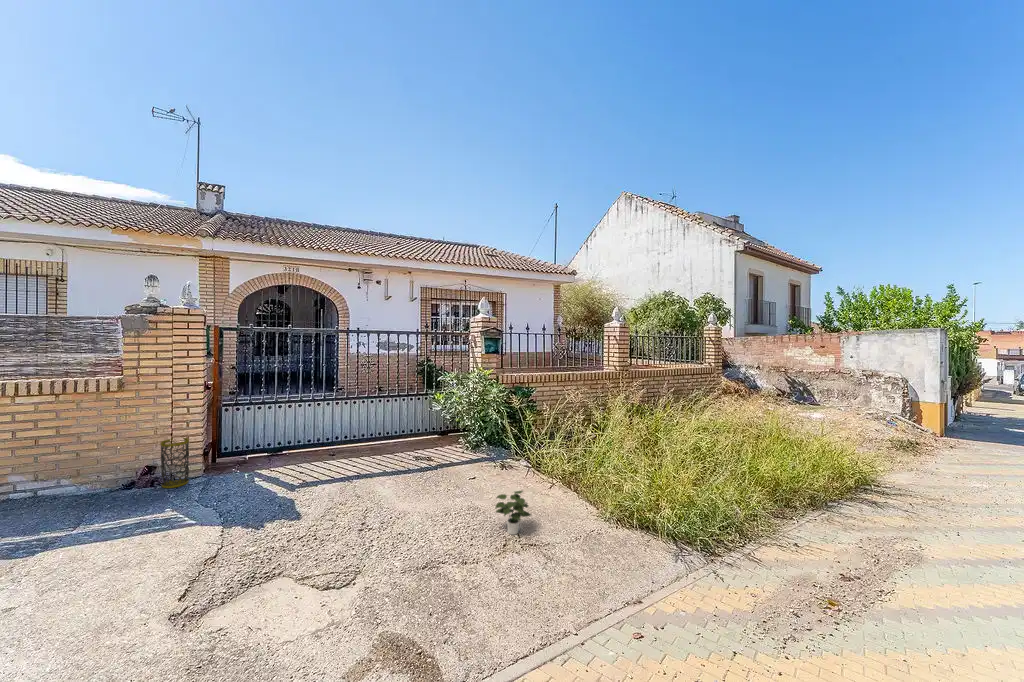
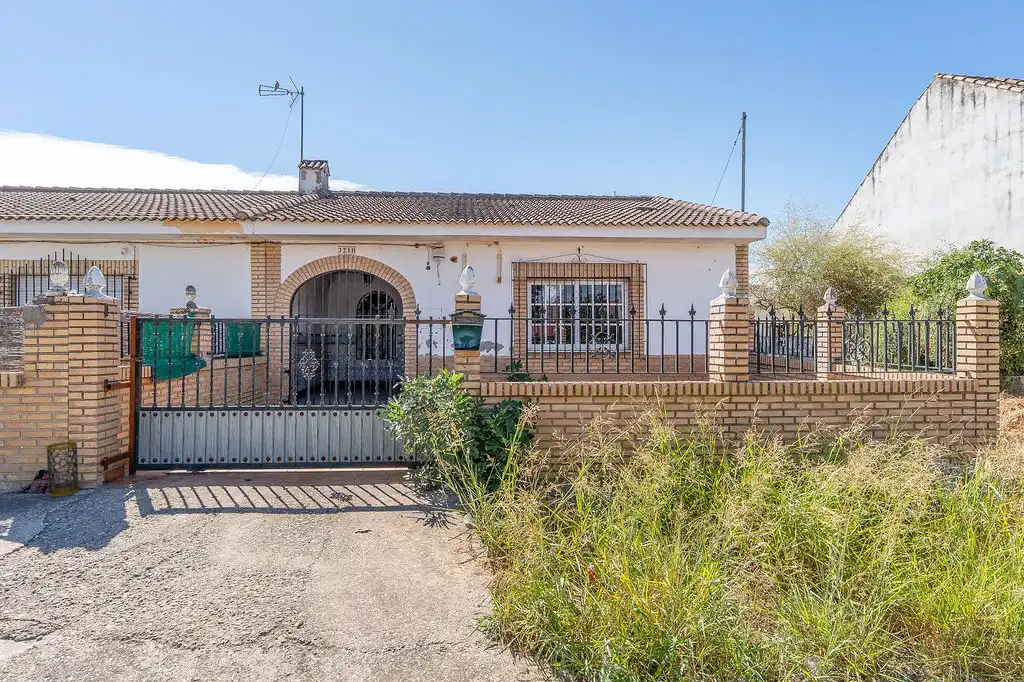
potted plant: present [495,491,531,535] -> none [248,573,312,642]

